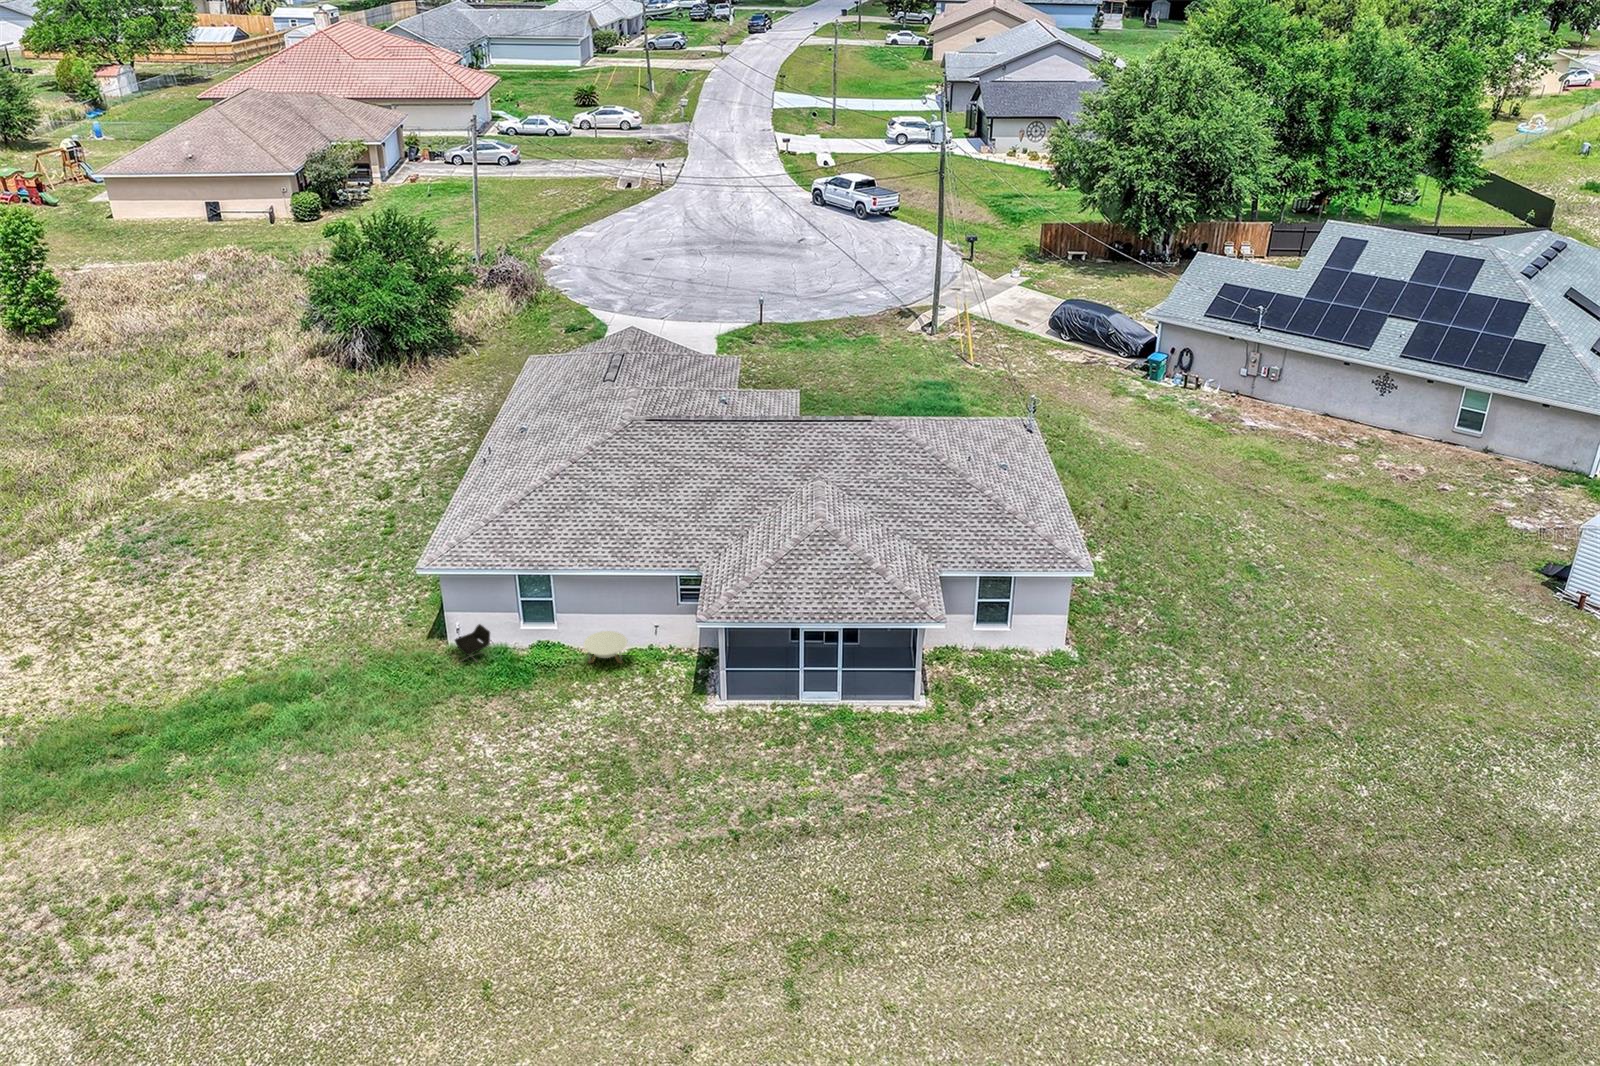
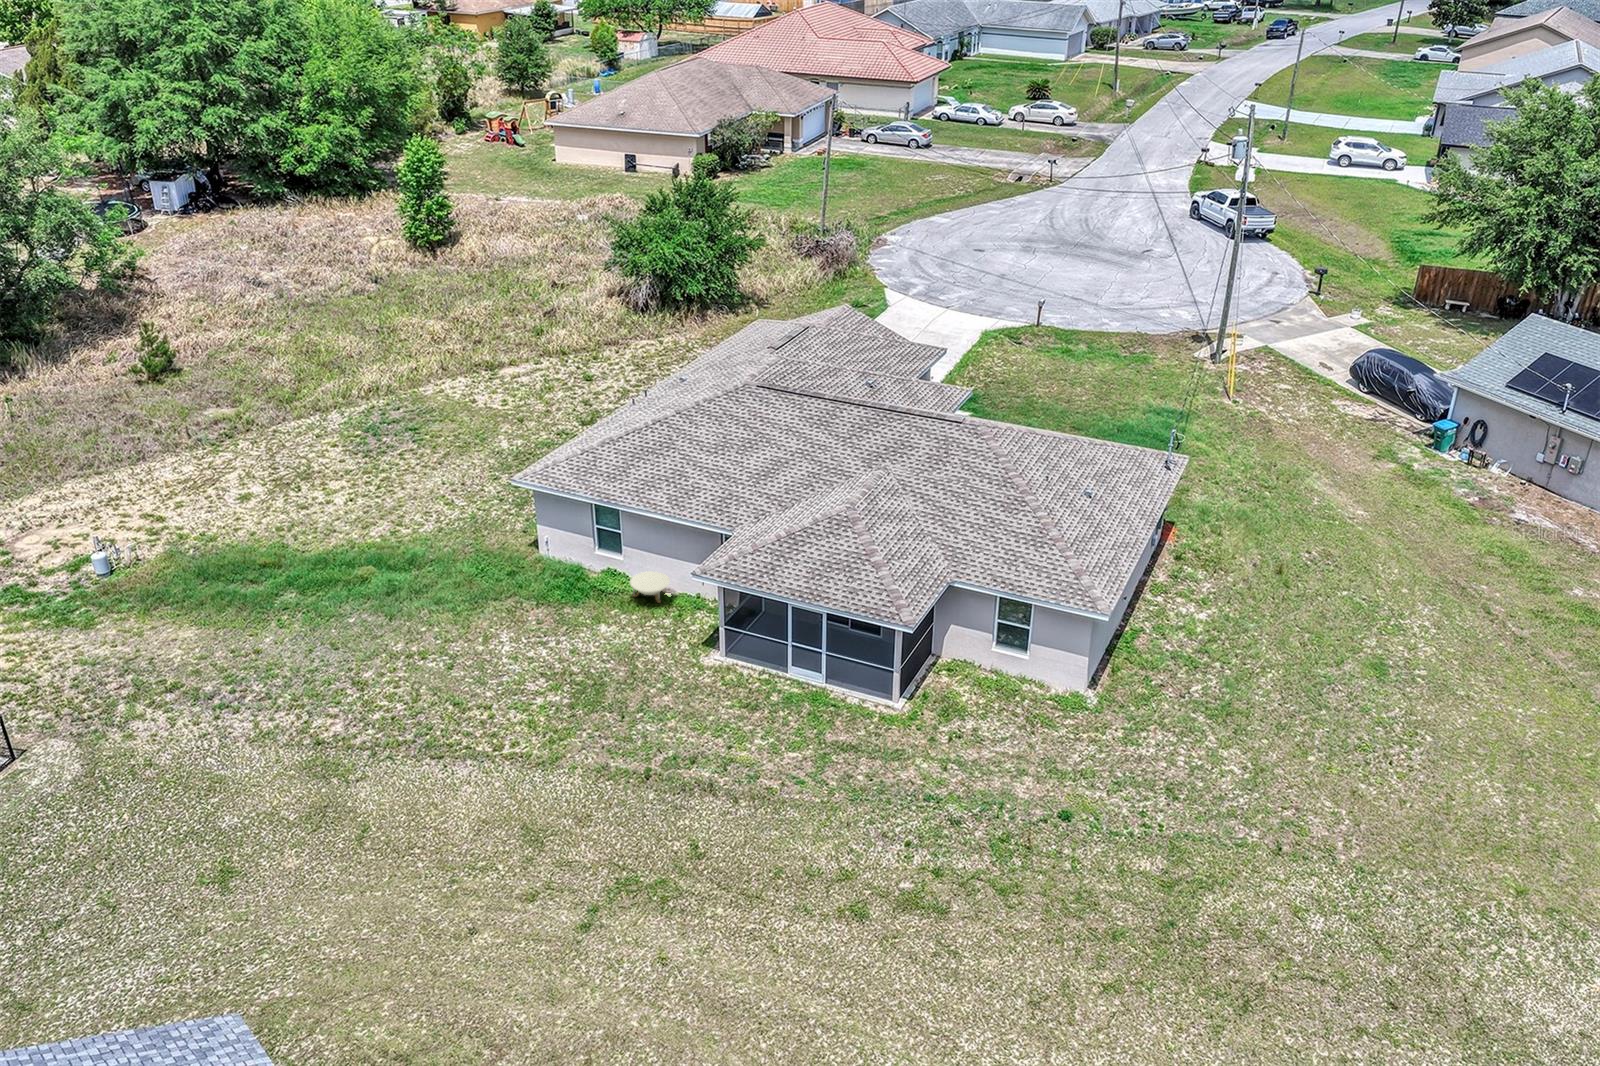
lounge chair: present [455,624,490,661] -> none [533,542,562,574]

